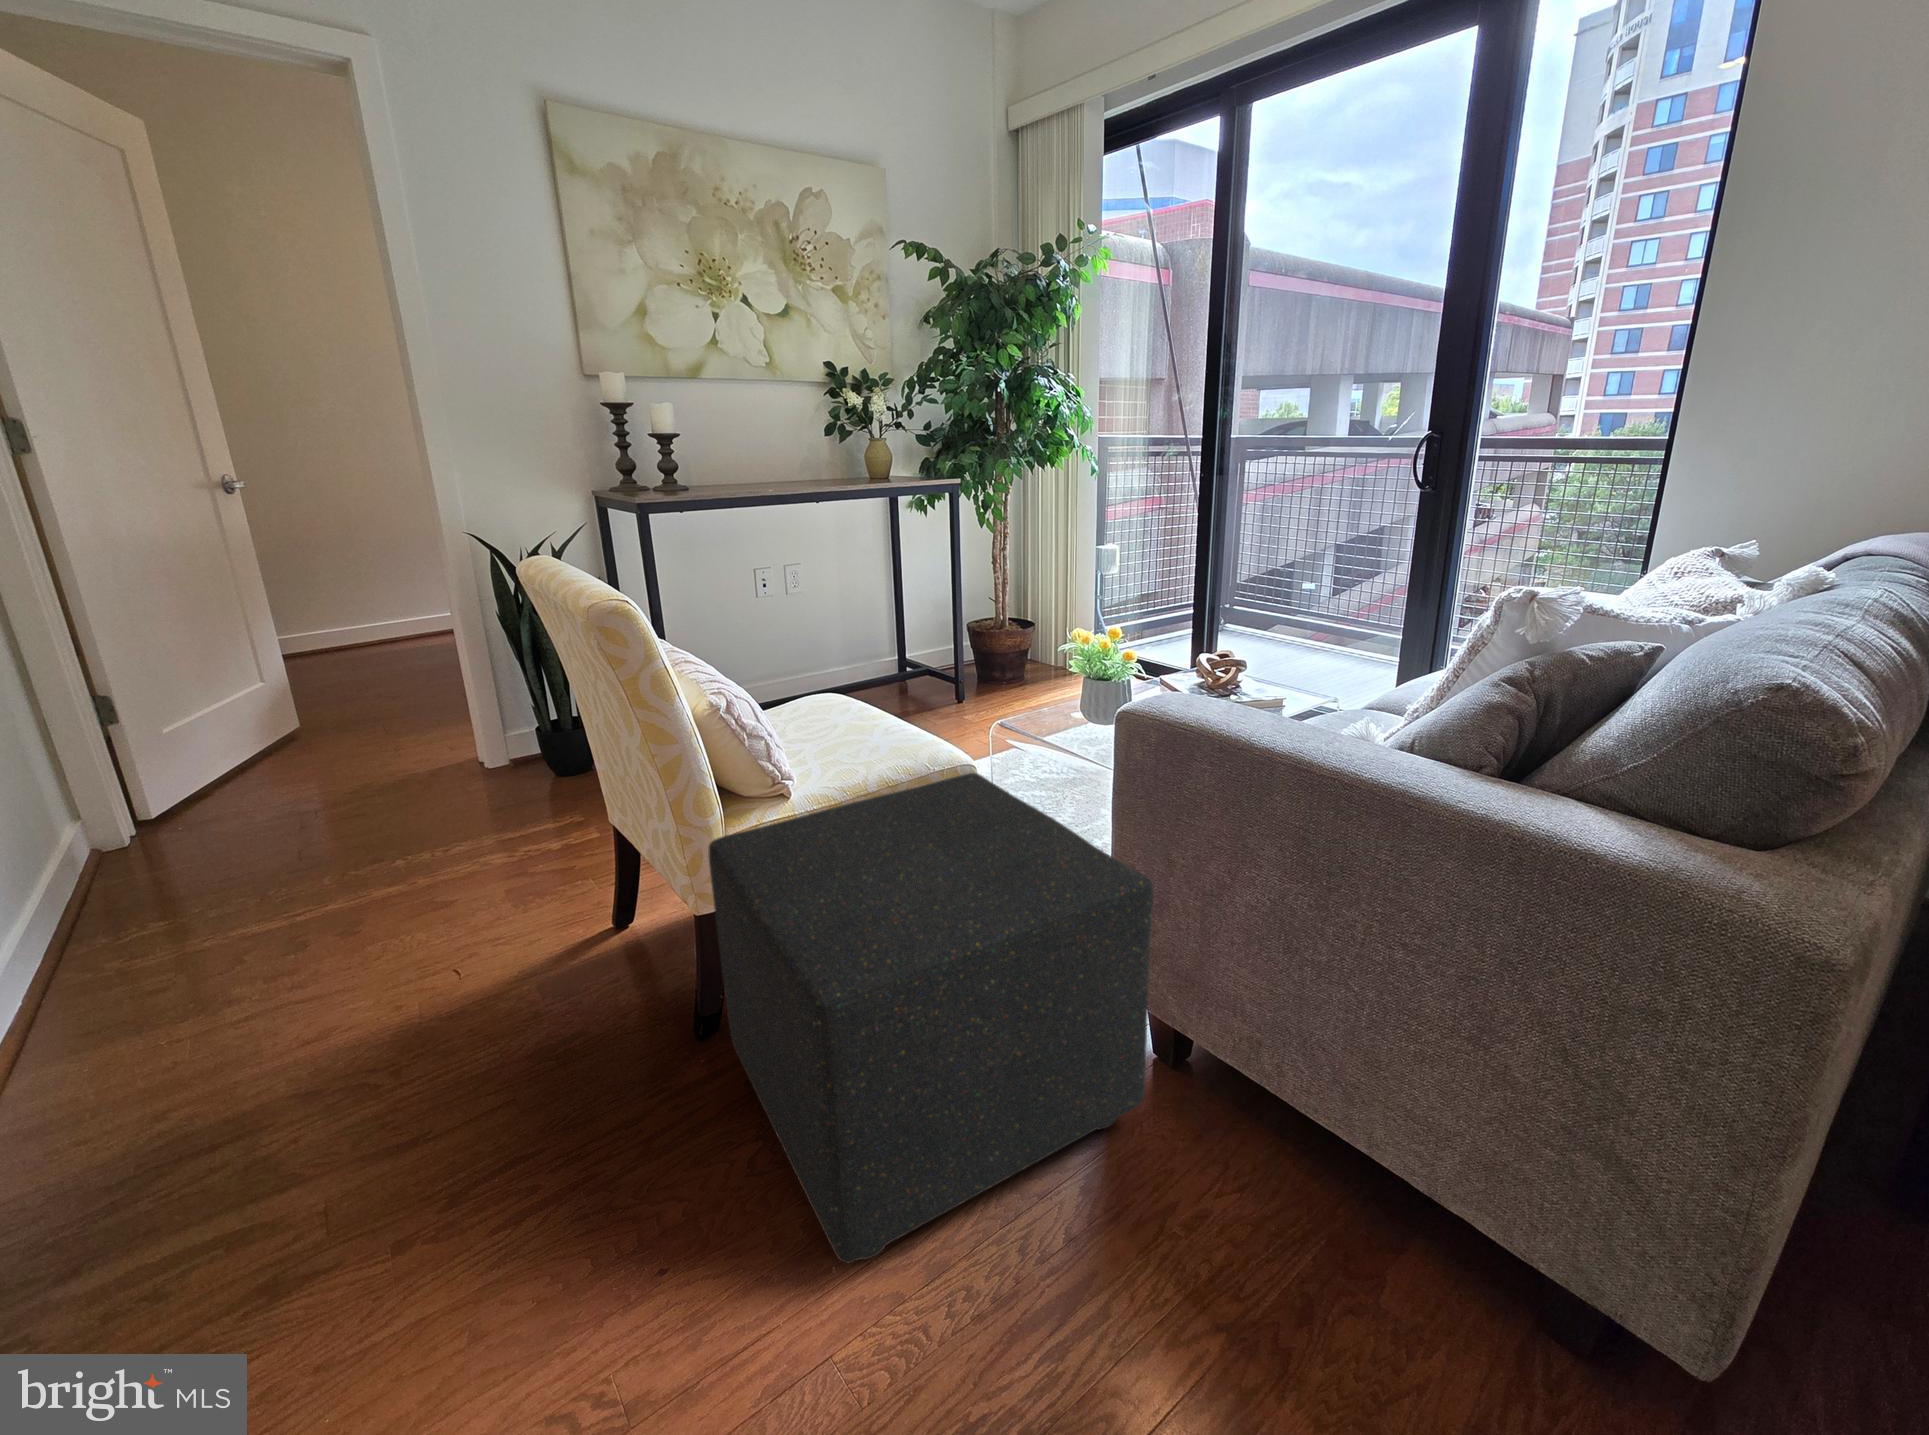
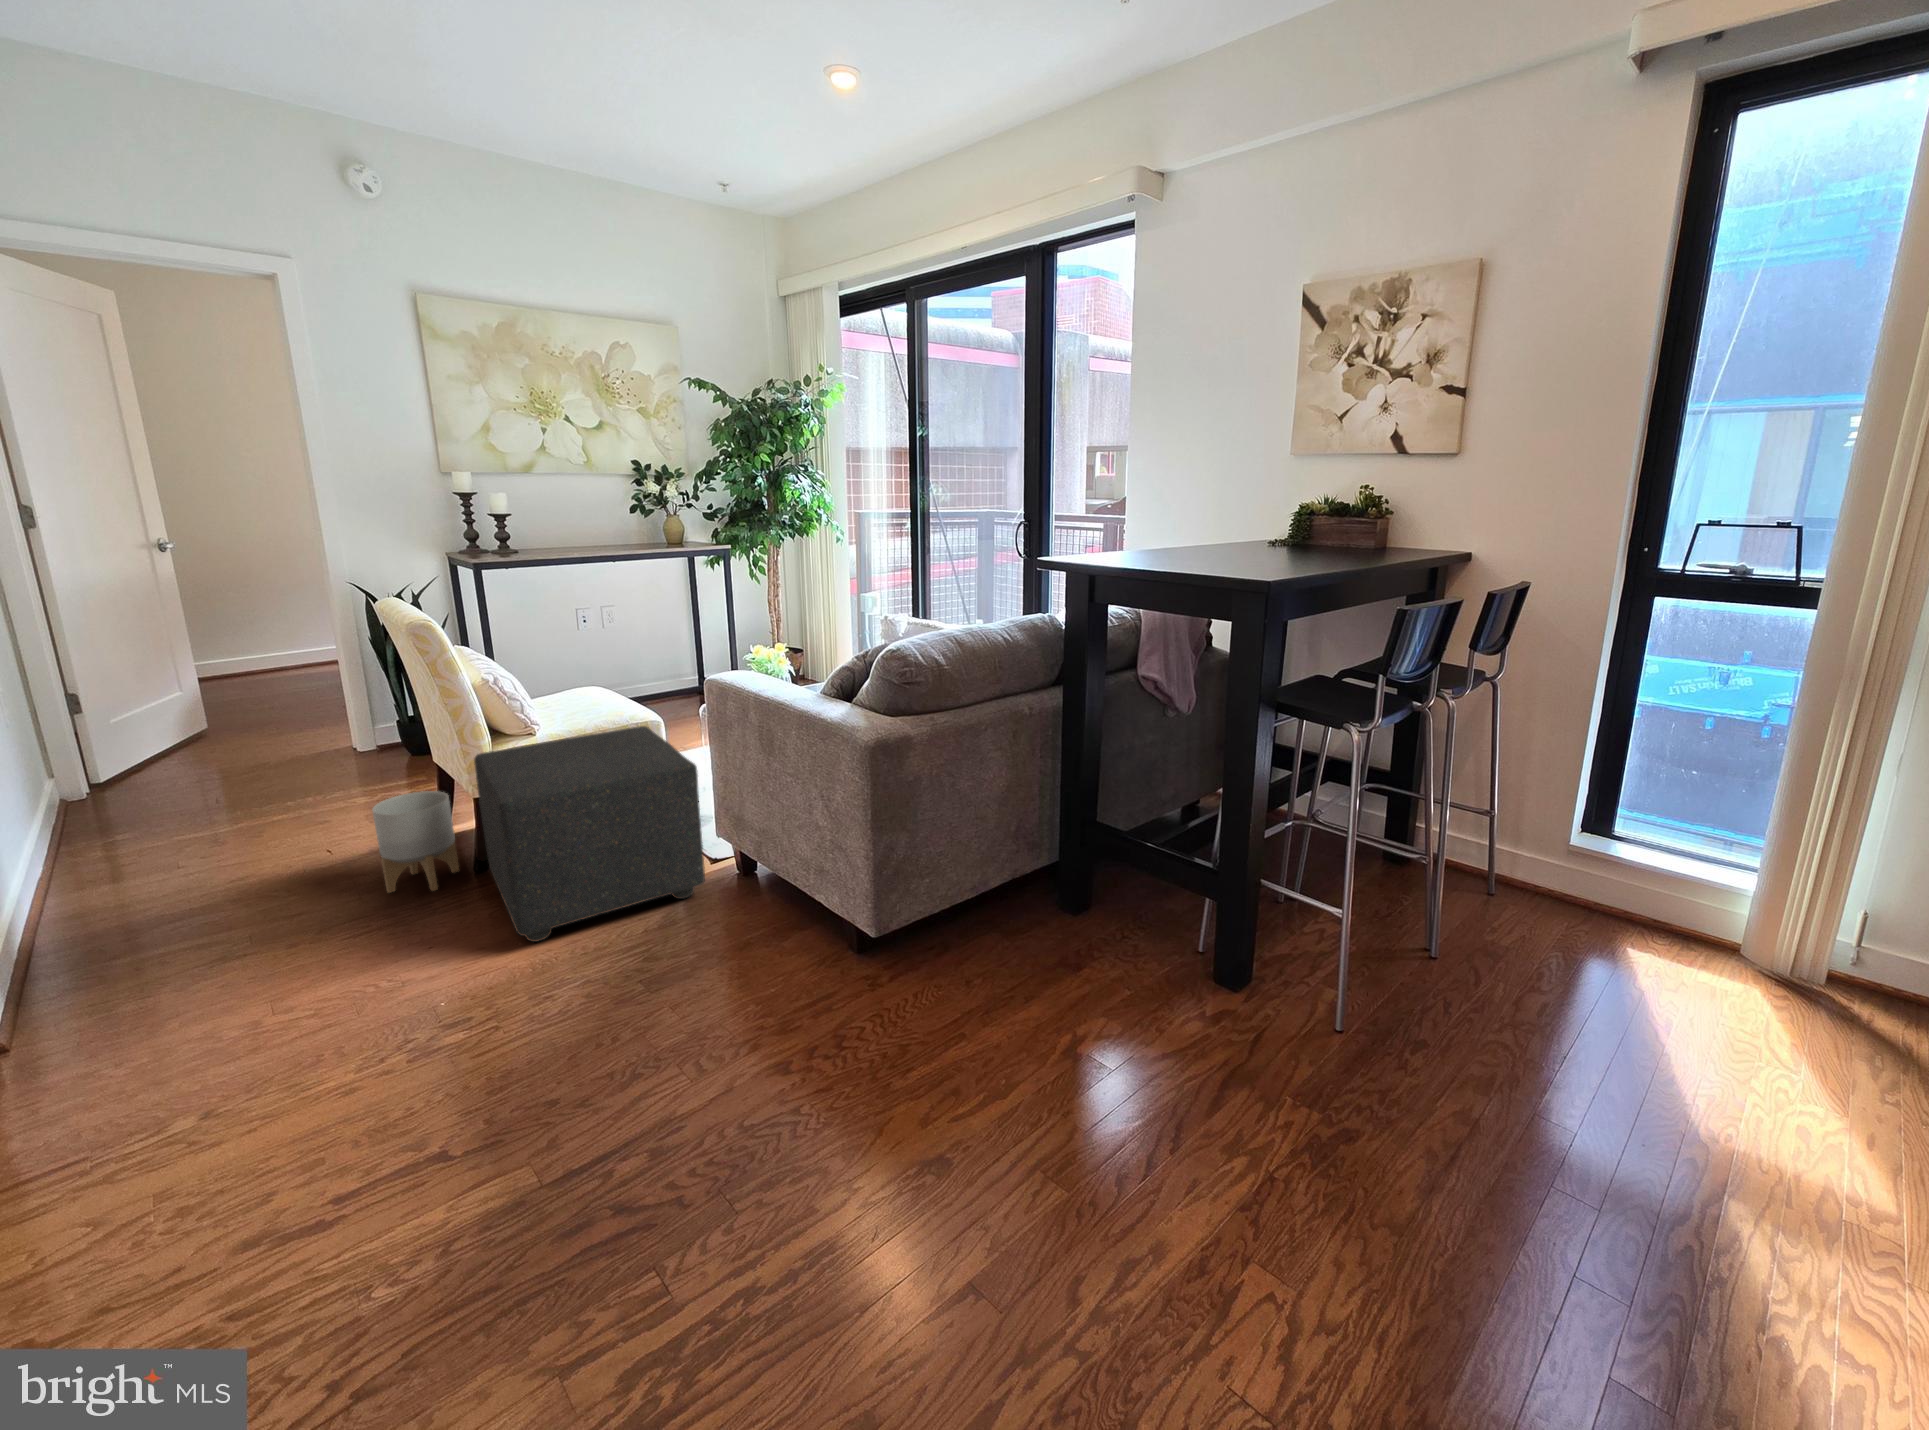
planter: none [528,890,670,1082] -> present [372,791,459,893]

